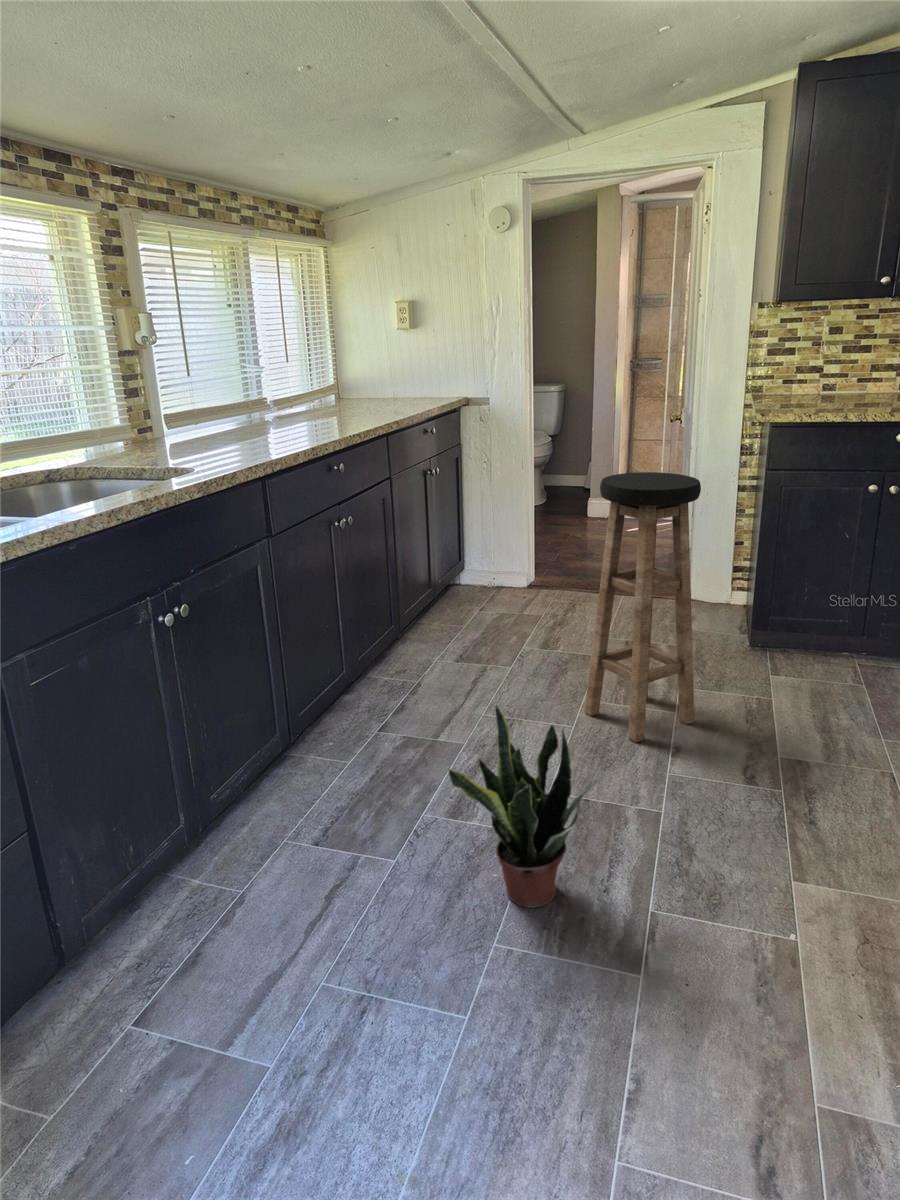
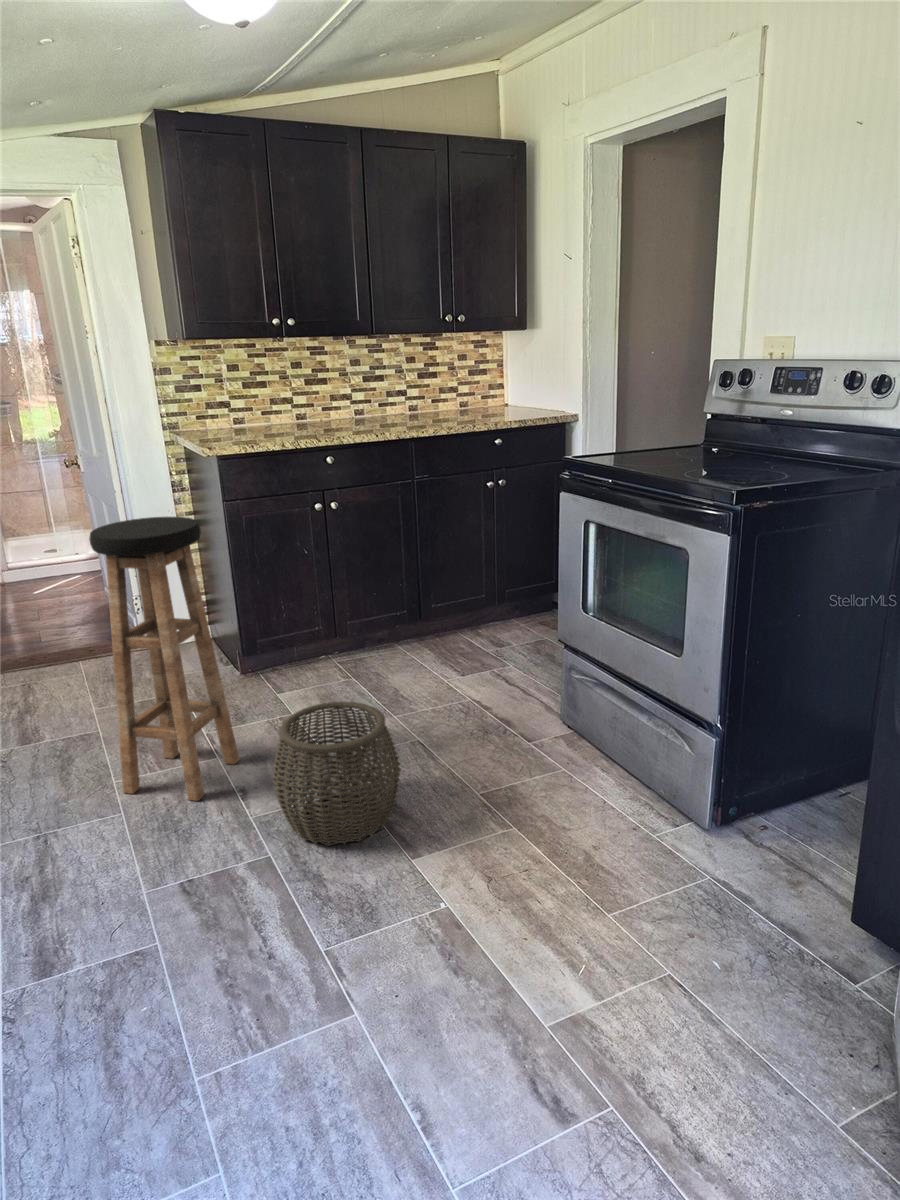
woven basket: none [686,690,829,841] -> present [273,702,401,846]
potted plant: present [448,706,607,908] -> none [90,807,254,1023]

